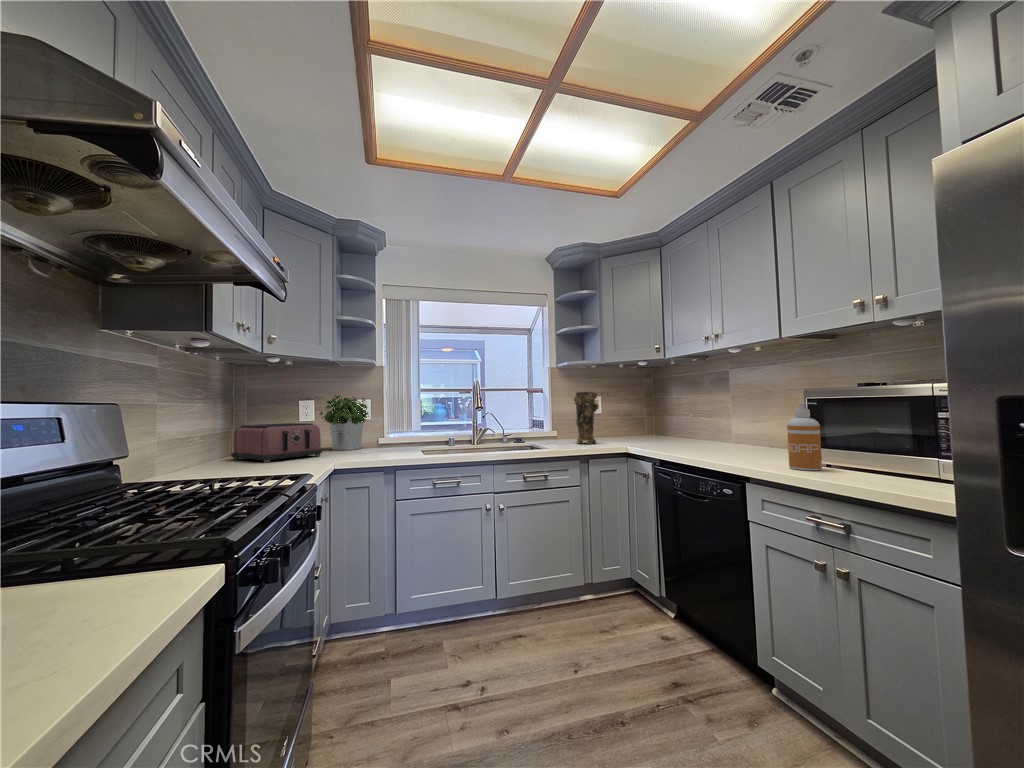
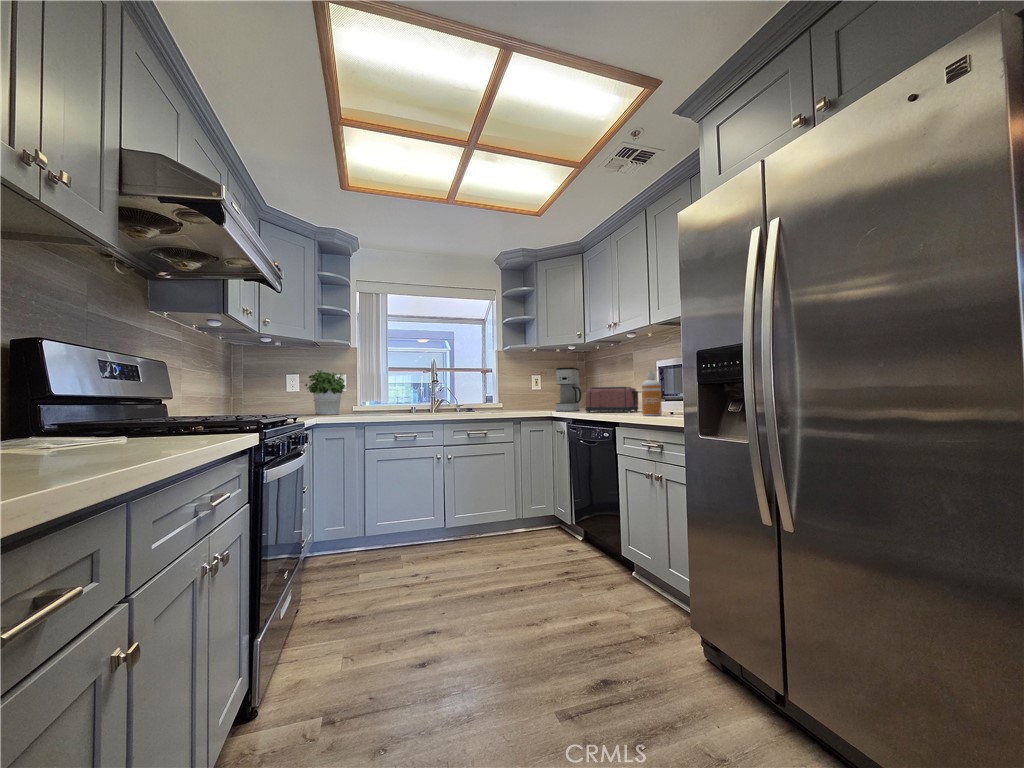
coffee maker: none [629,390,662,446] -> present [556,367,582,411]
decorative vase: present [574,392,599,444] -> none [514,370,534,411]
toaster: present [231,423,322,463] -> present [585,387,641,413]

